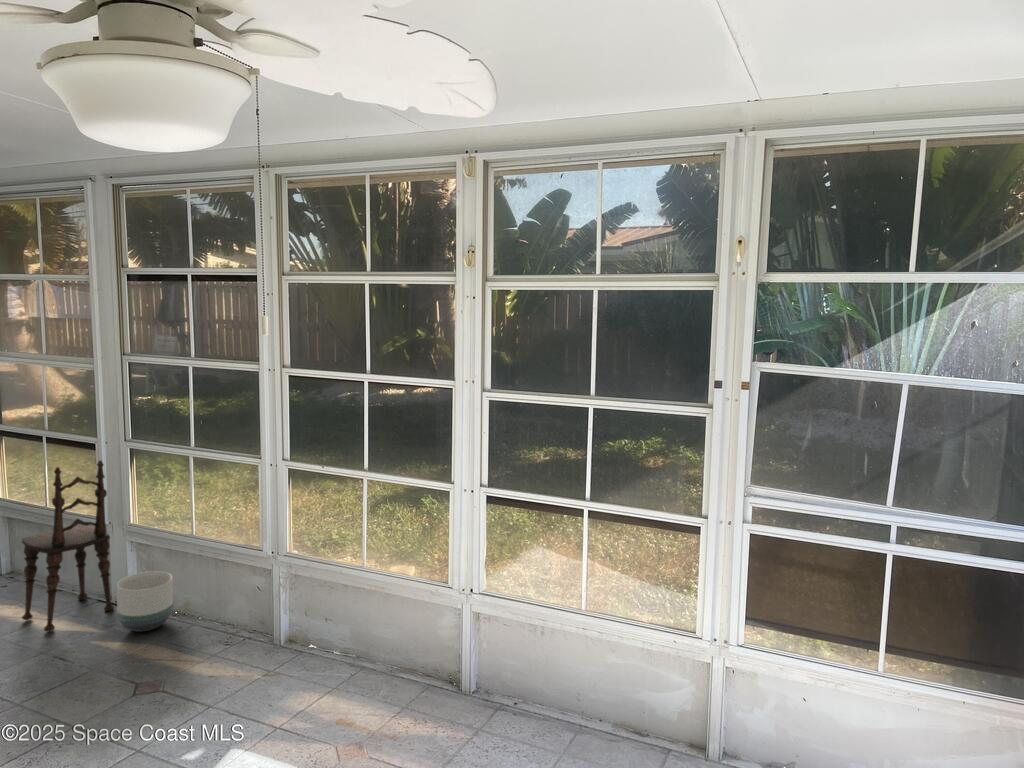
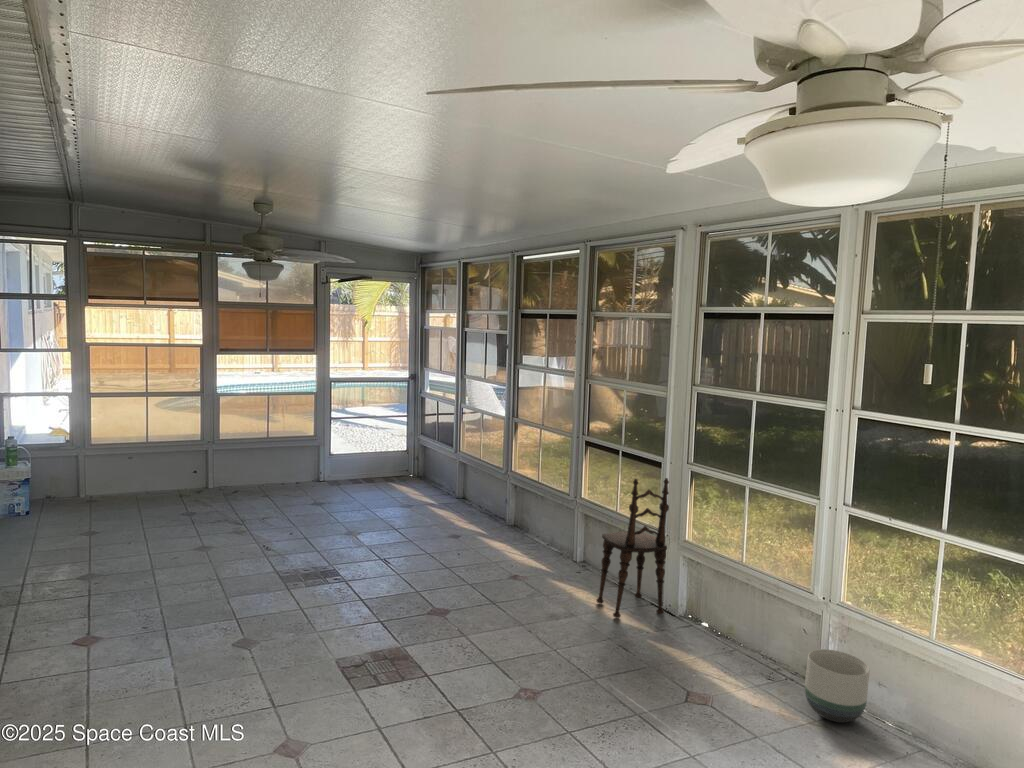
planter: present [117,571,173,632] -> present [805,649,870,723]

